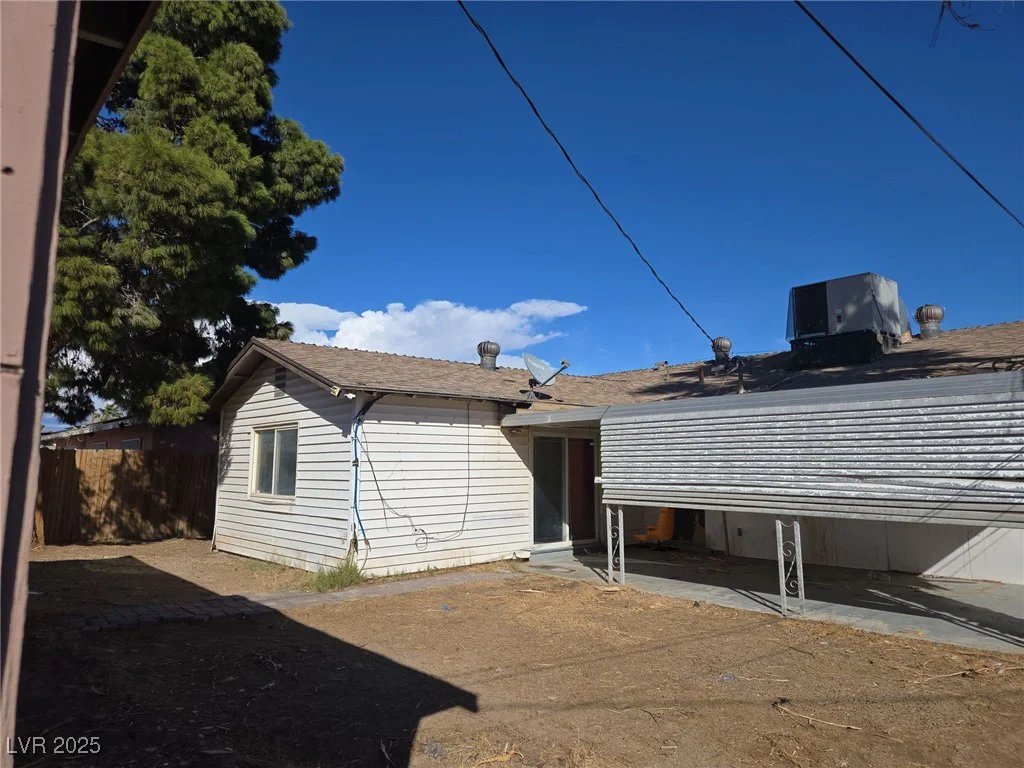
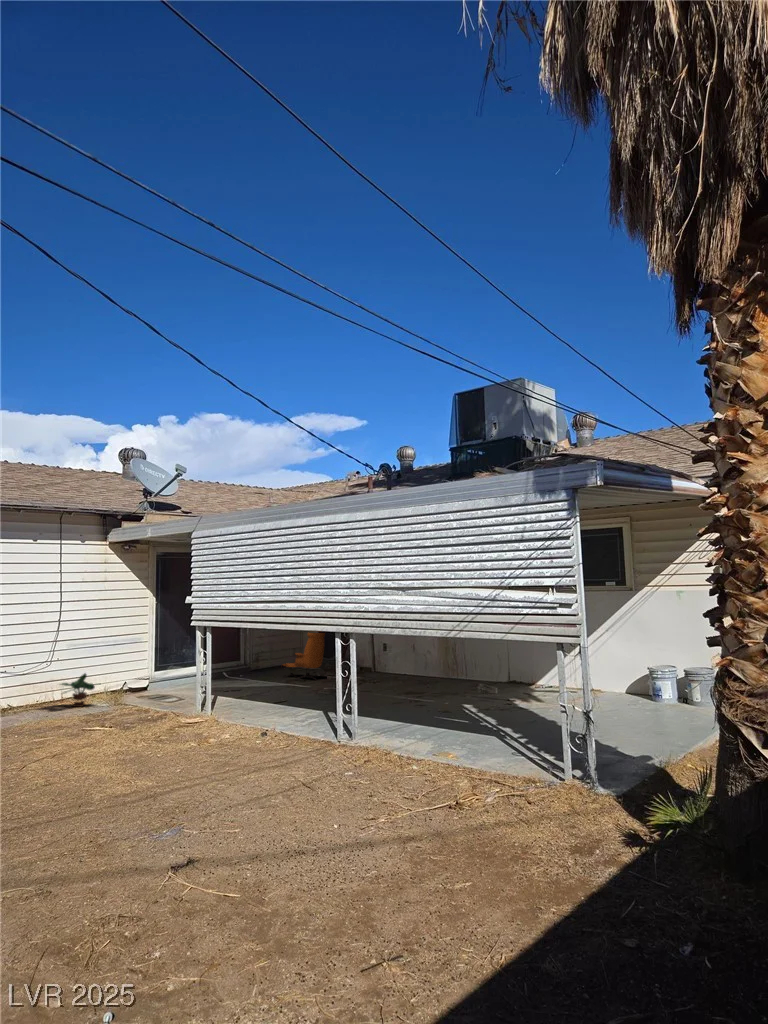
potted plant: none [472,540,512,570] -> present [61,674,95,707]

